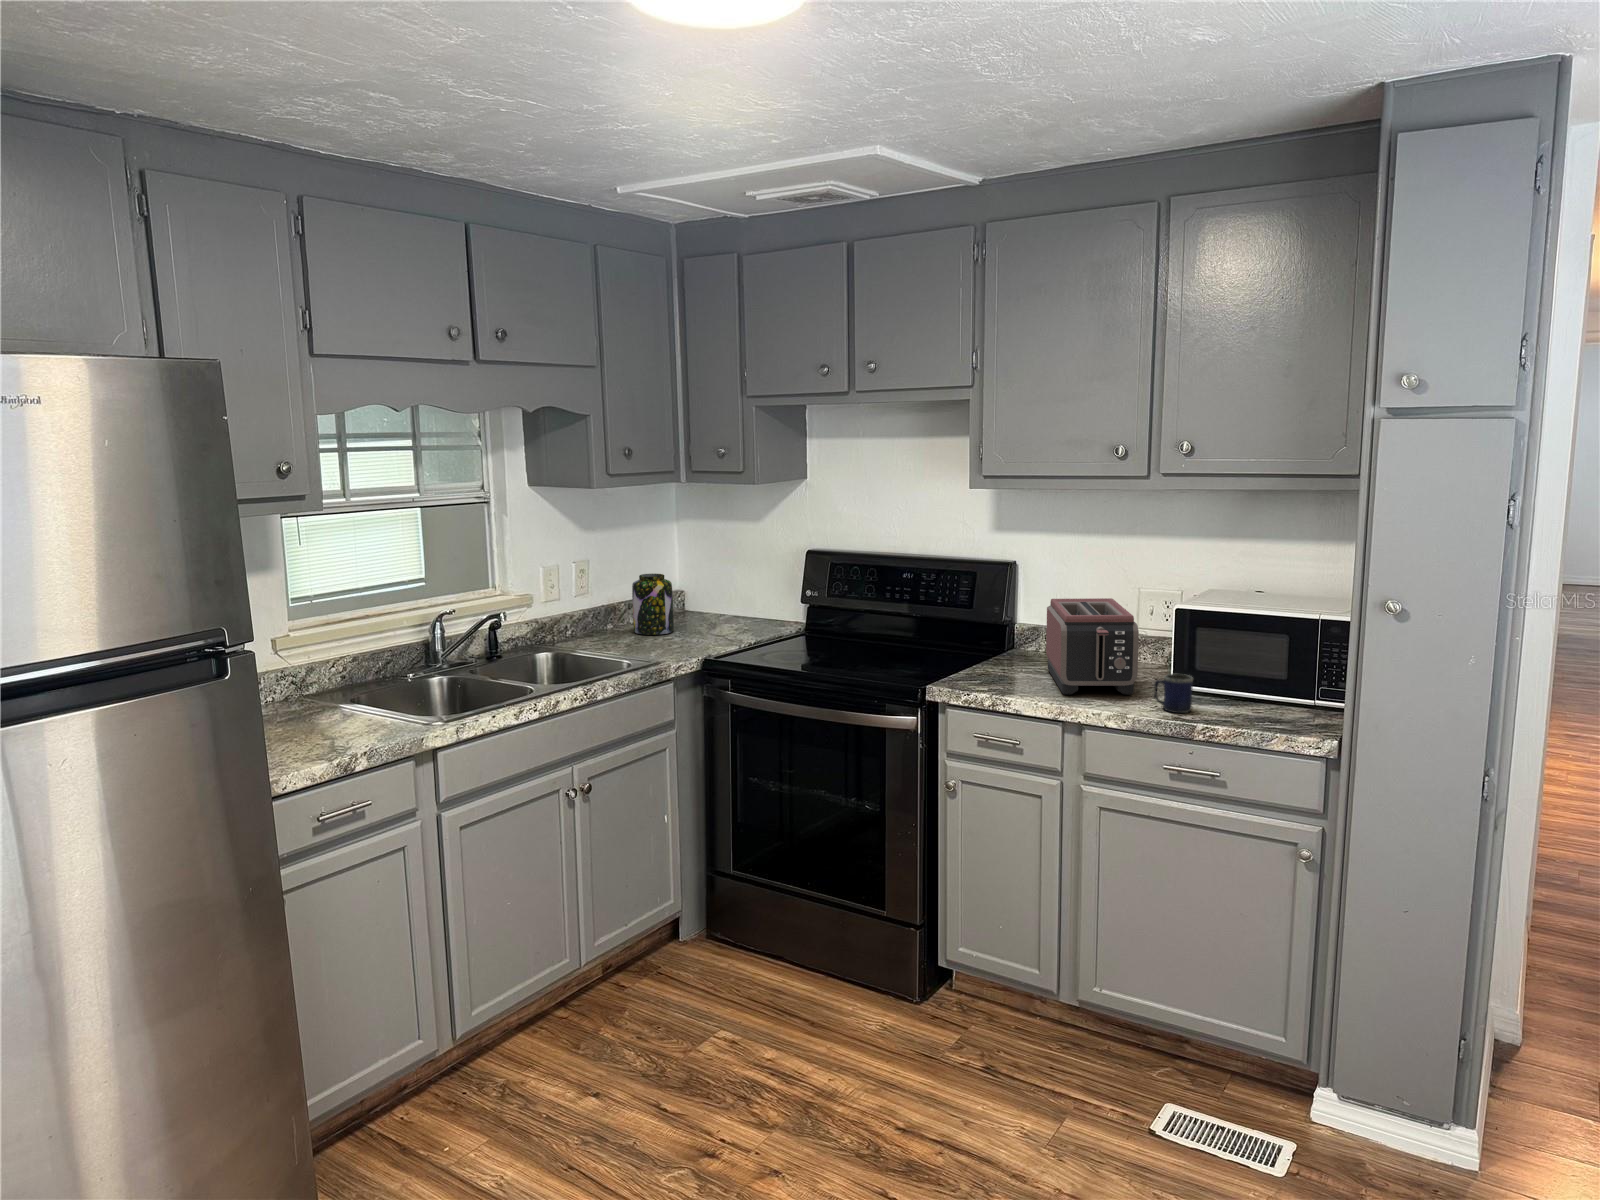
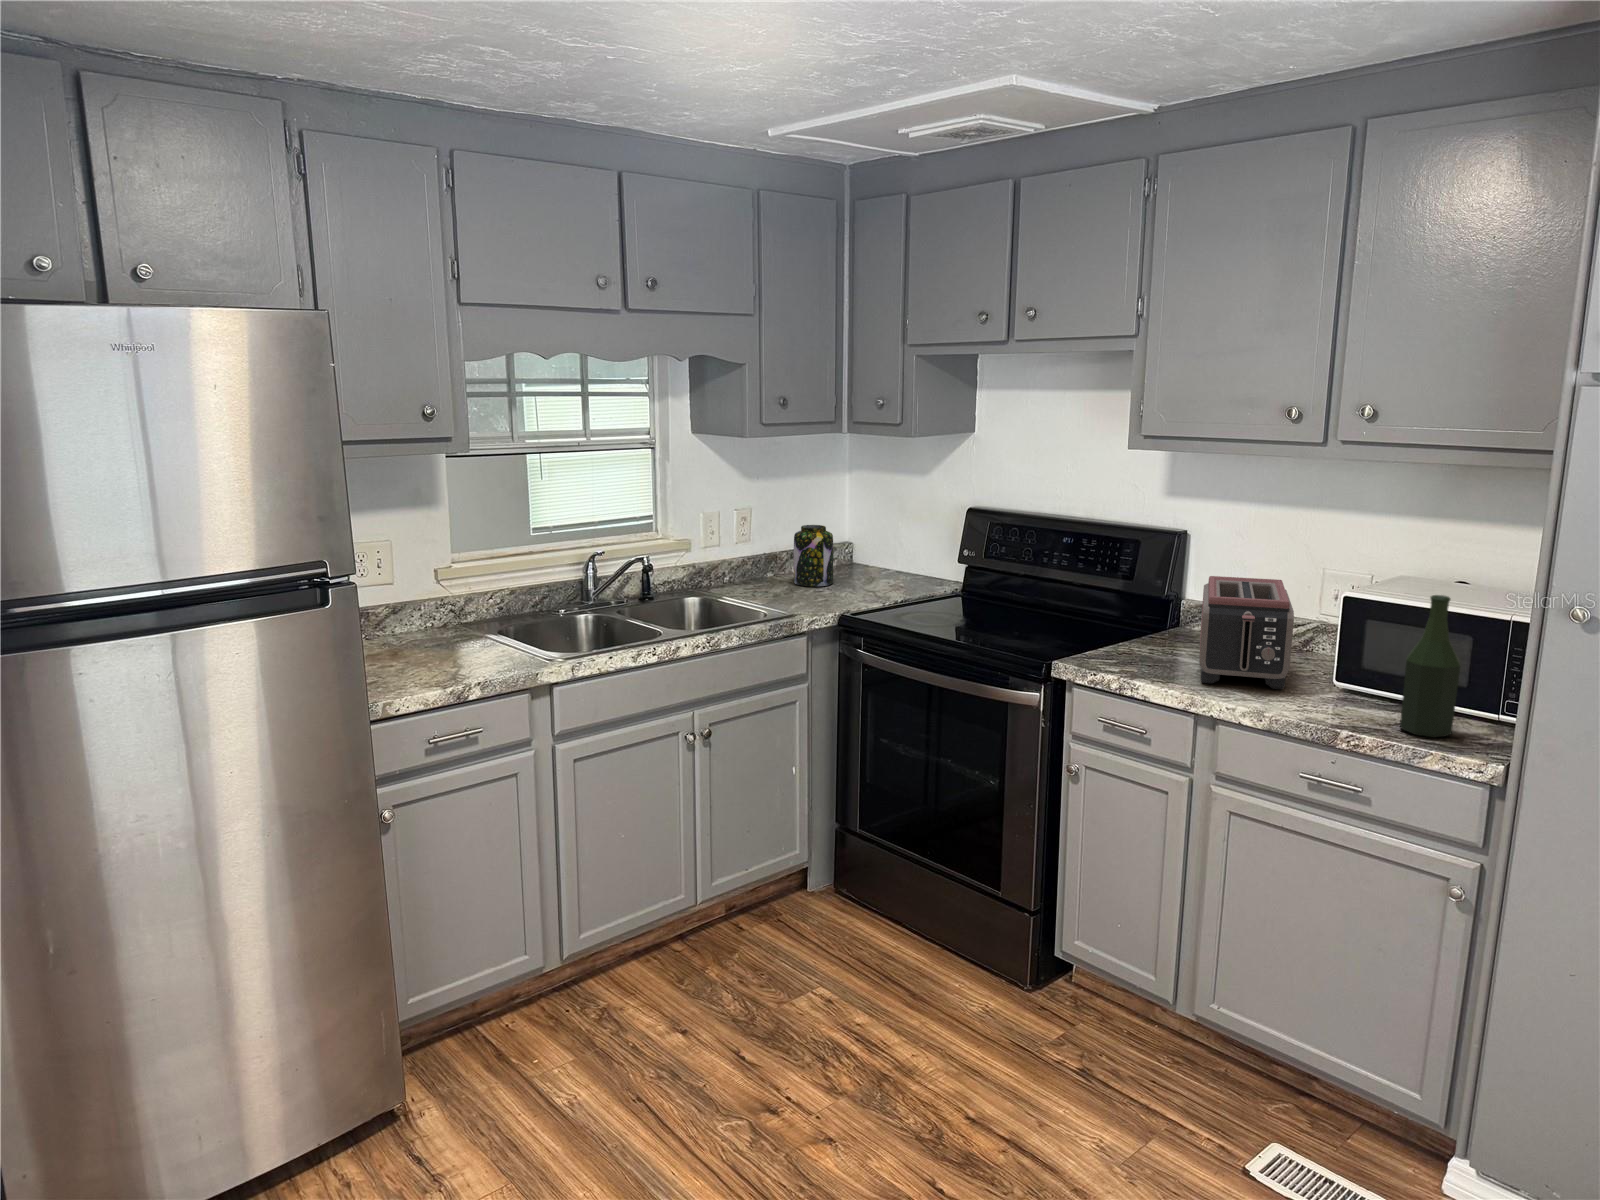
bottle: none [1240,600,1288,723] -> present [1400,595,1460,737]
mug: present [1154,674,1193,713] -> none [1301,671,1348,716]

